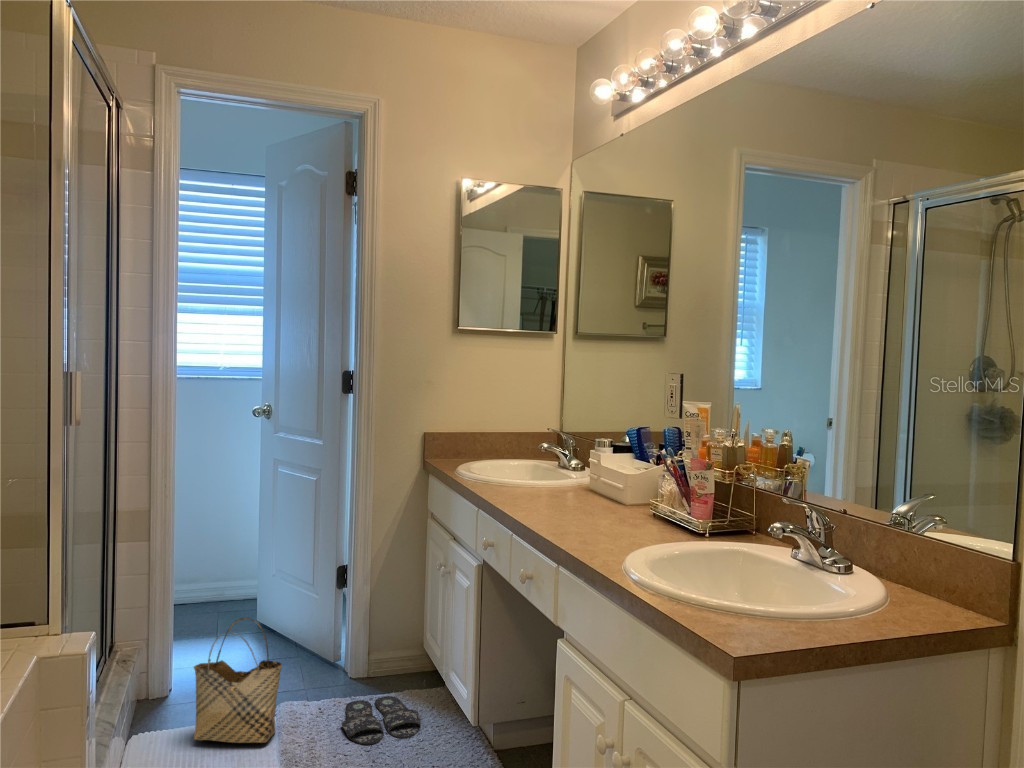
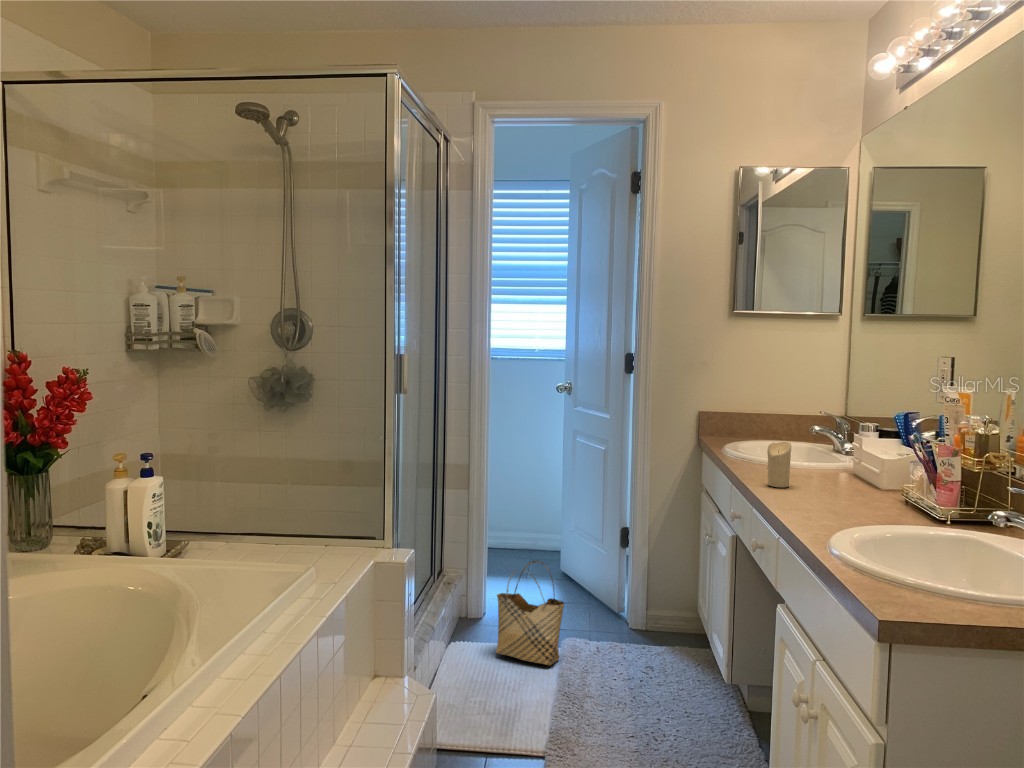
candle: none [524,461,548,510] -> present [767,442,791,487]
slippers: present [341,696,420,745] -> none [613,647,683,685]

